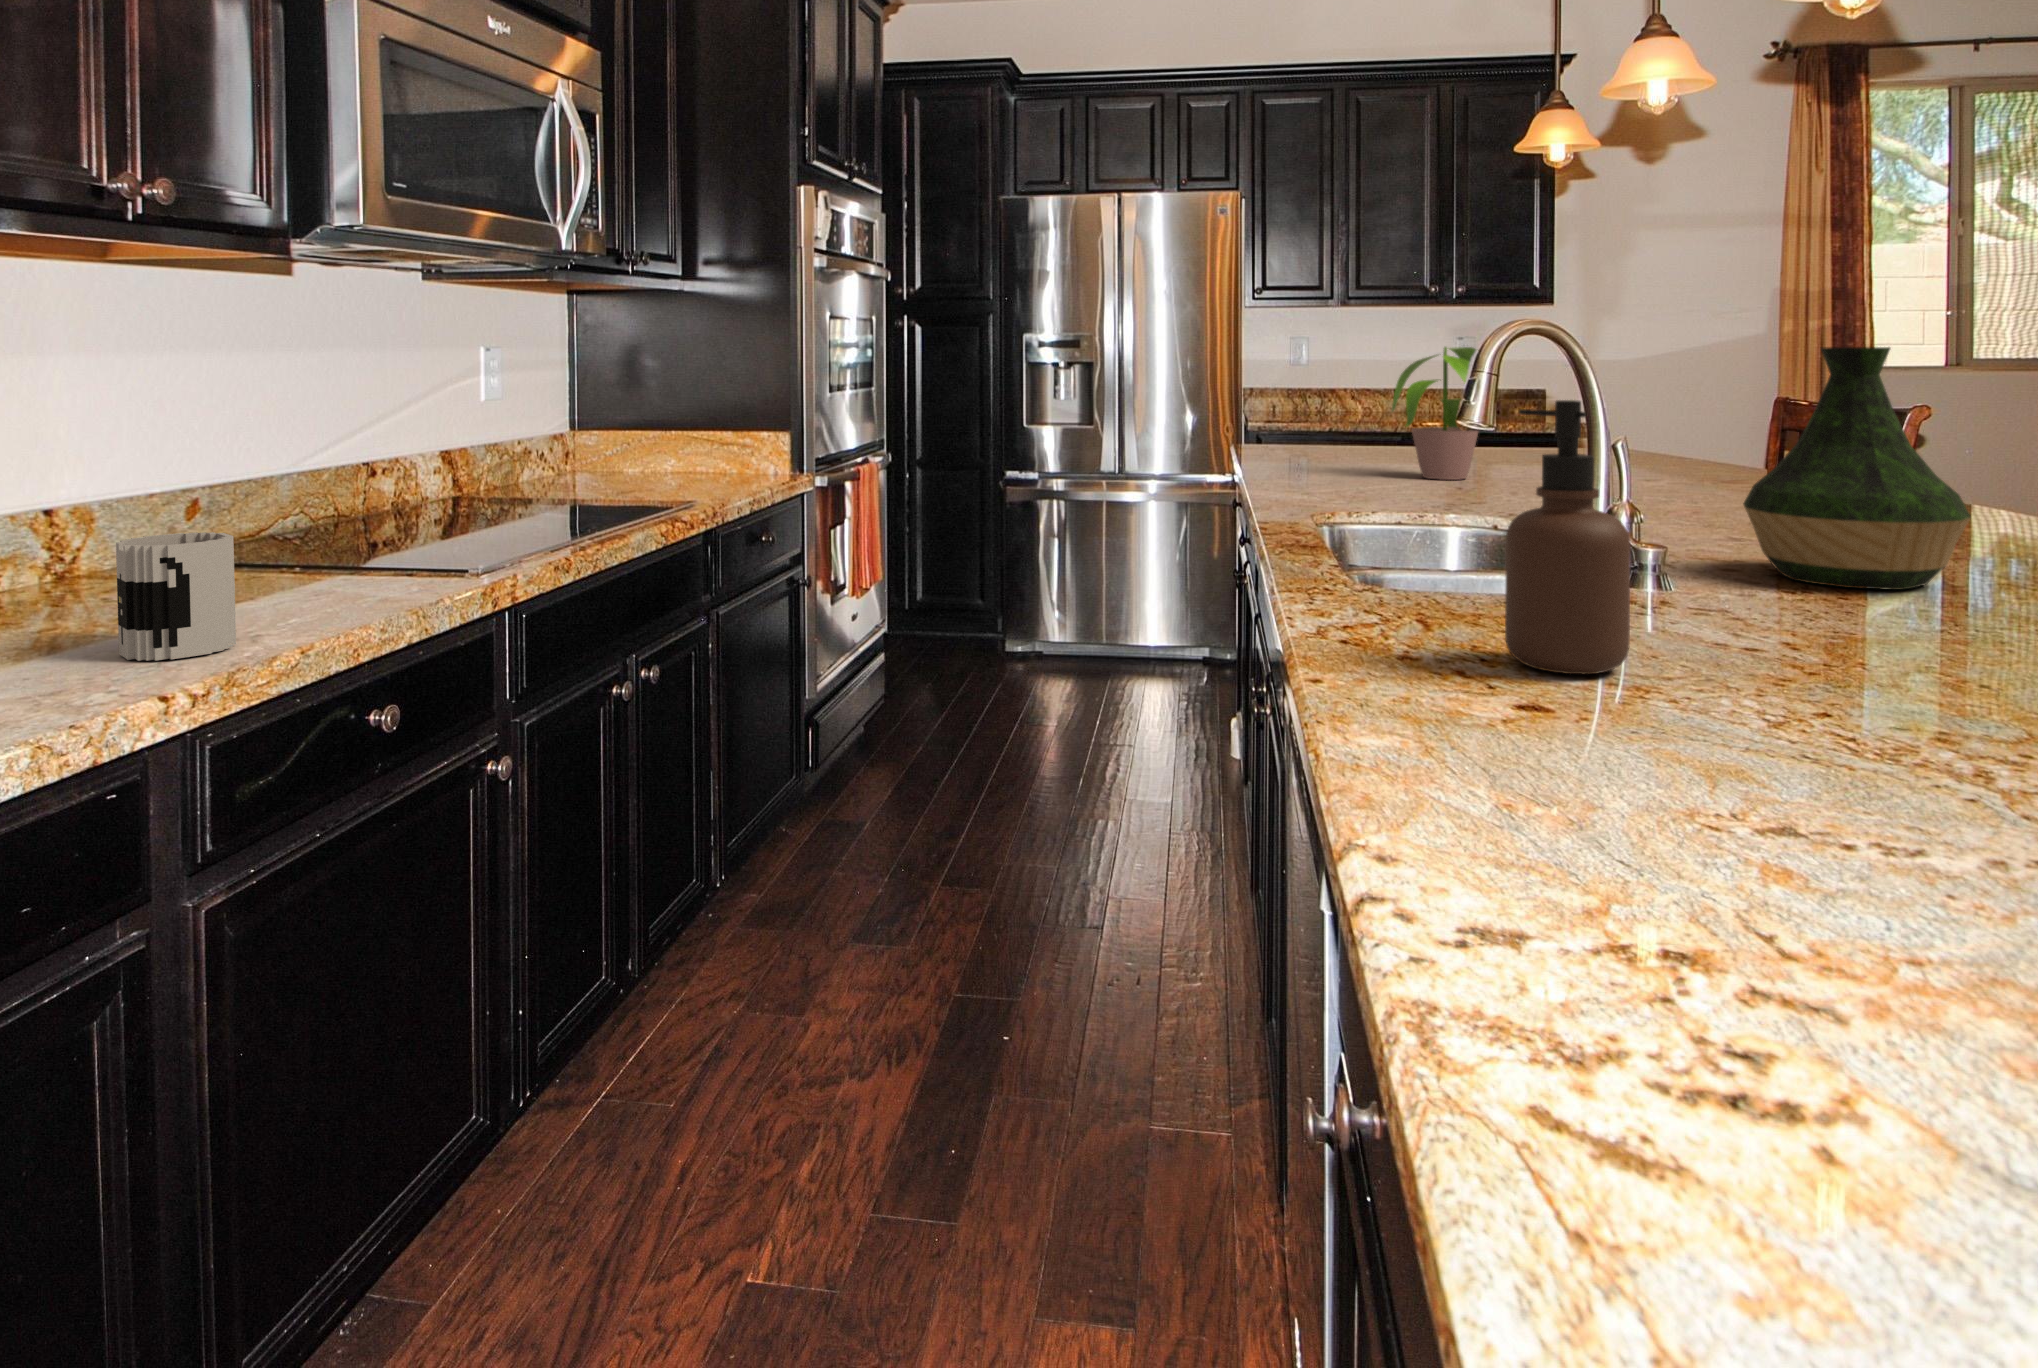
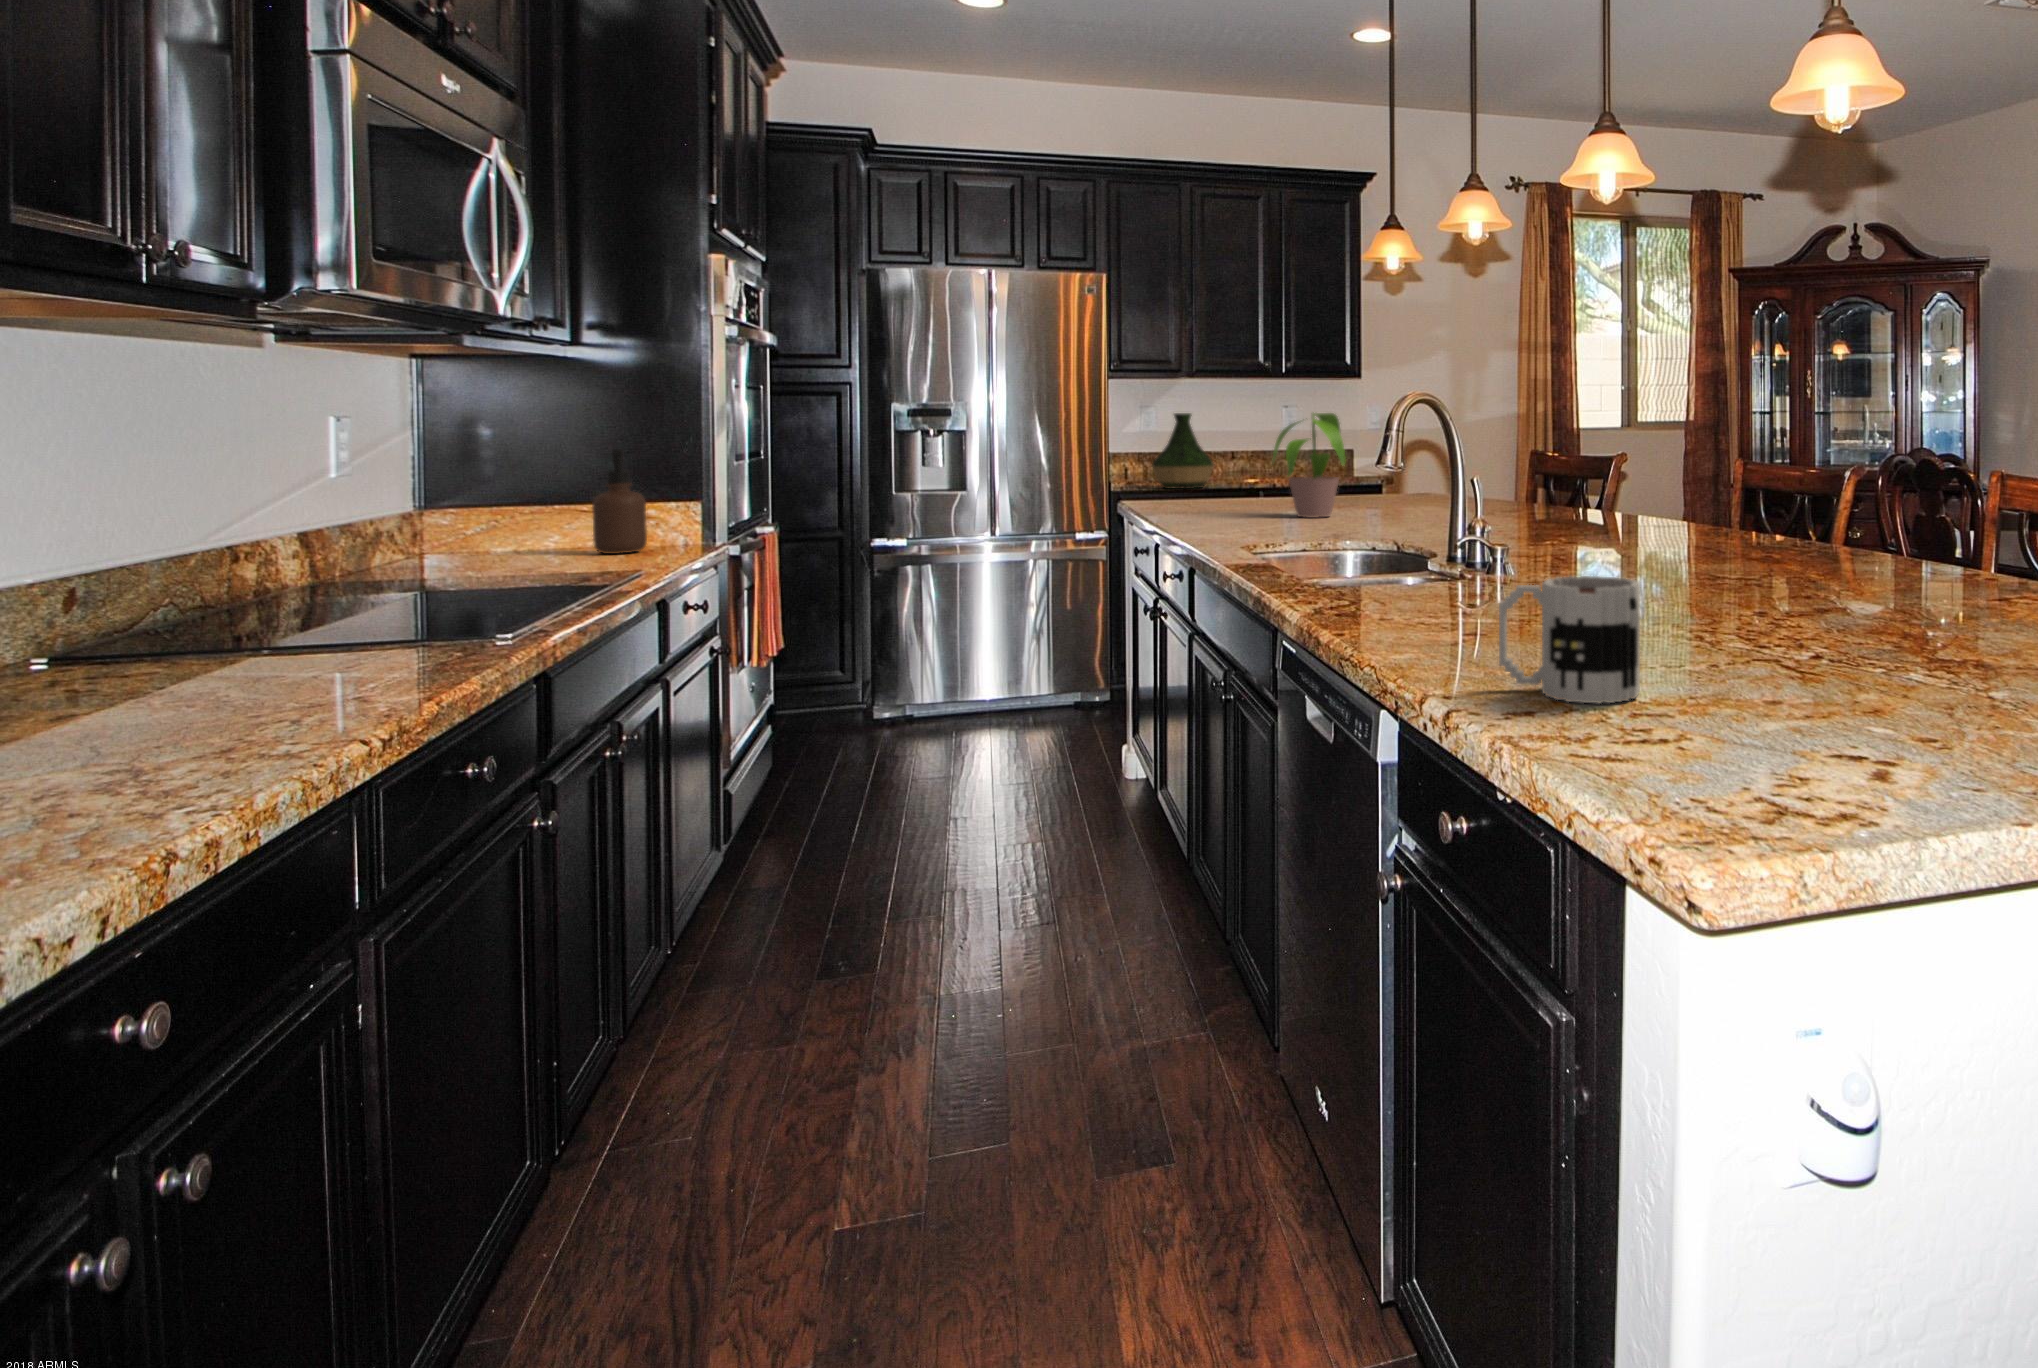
vase: present [1743,347,1971,590] -> present [1151,413,1214,489]
soap dispenser: present [1505,400,1631,674] -> present [592,449,647,554]
mug: present [116,532,236,661] -> present [1499,576,1640,704]

